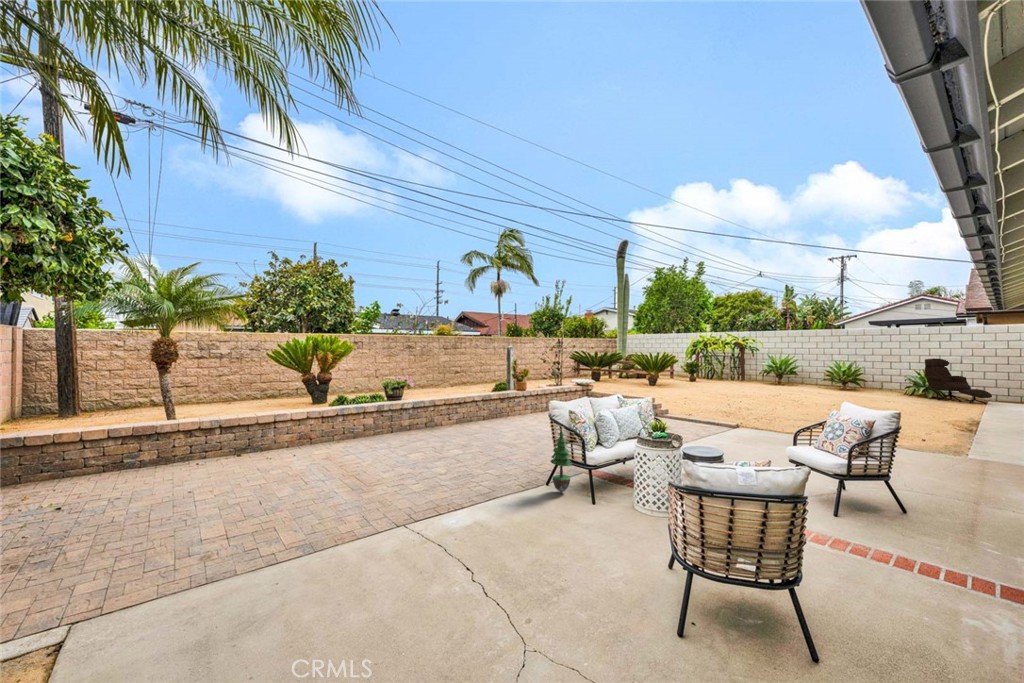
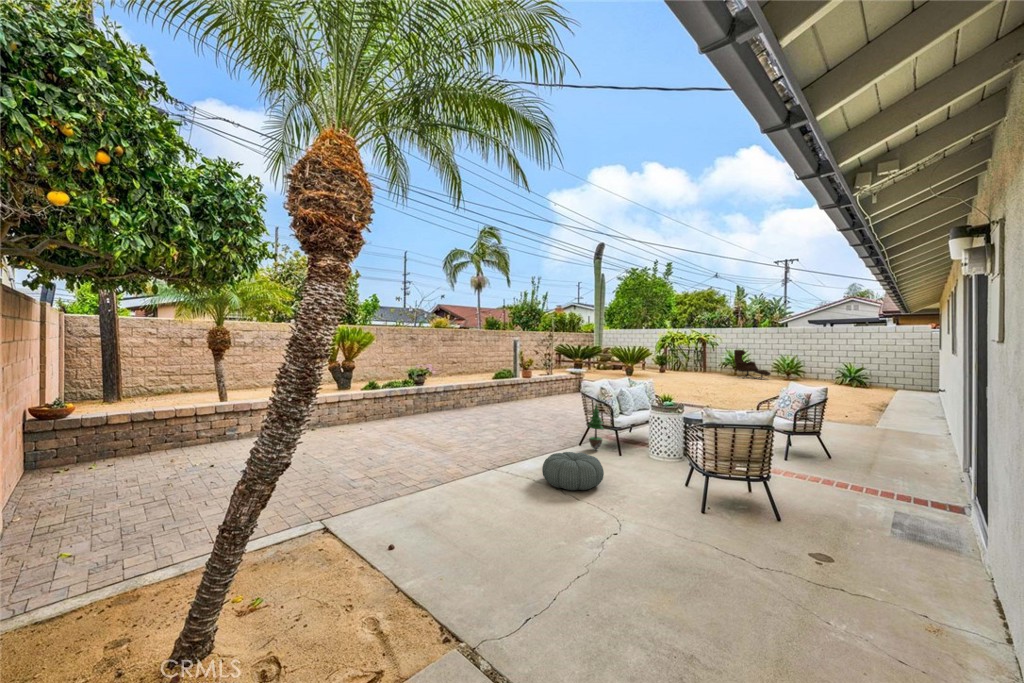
lounge chair: present [925,359,992,404] -> present [734,350,771,378]
pouf: none [450,506,538,573] -> present [542,452,604,490]

